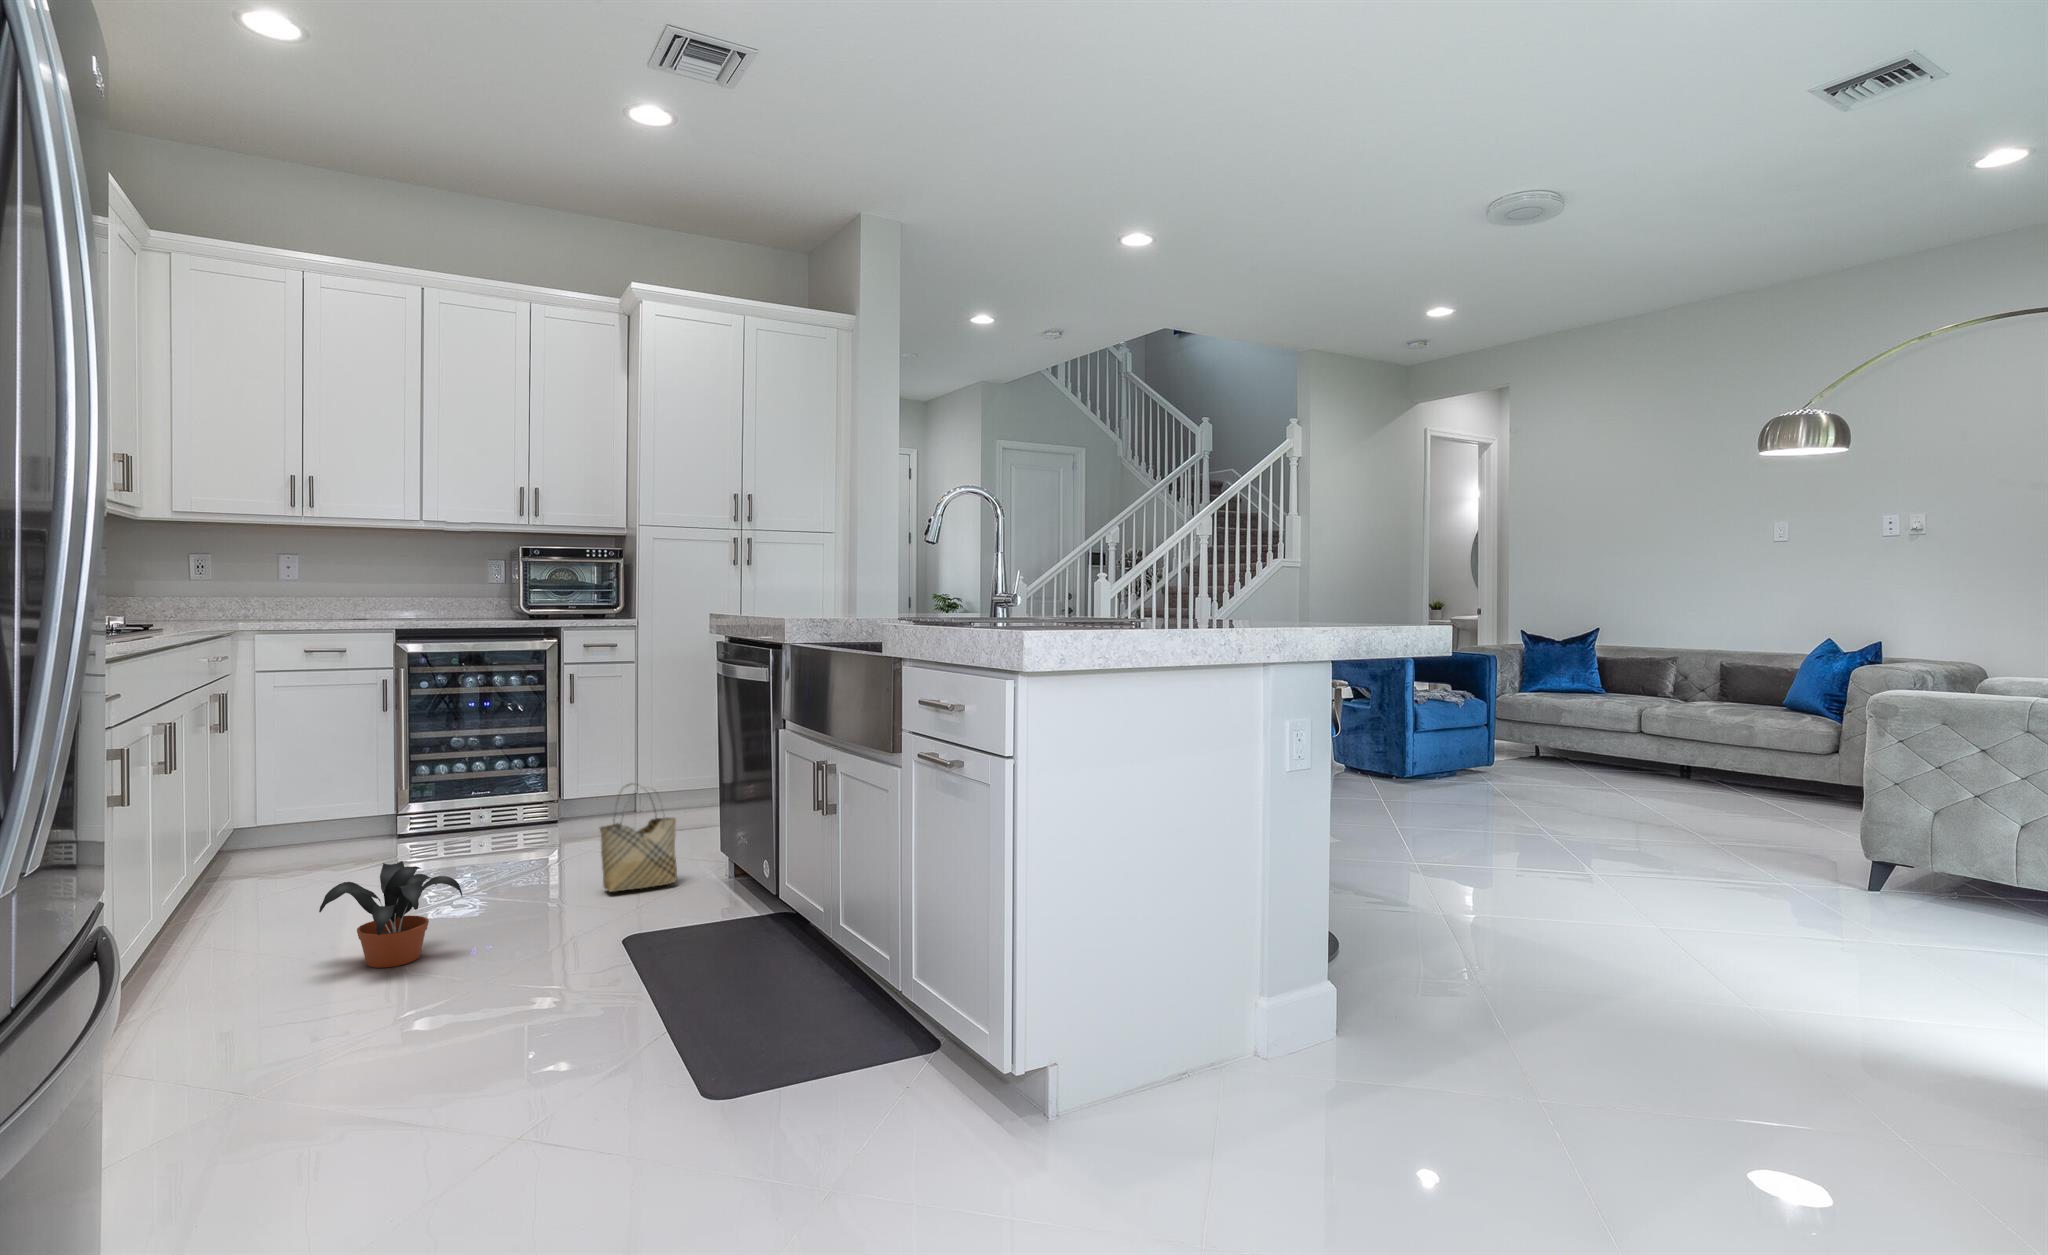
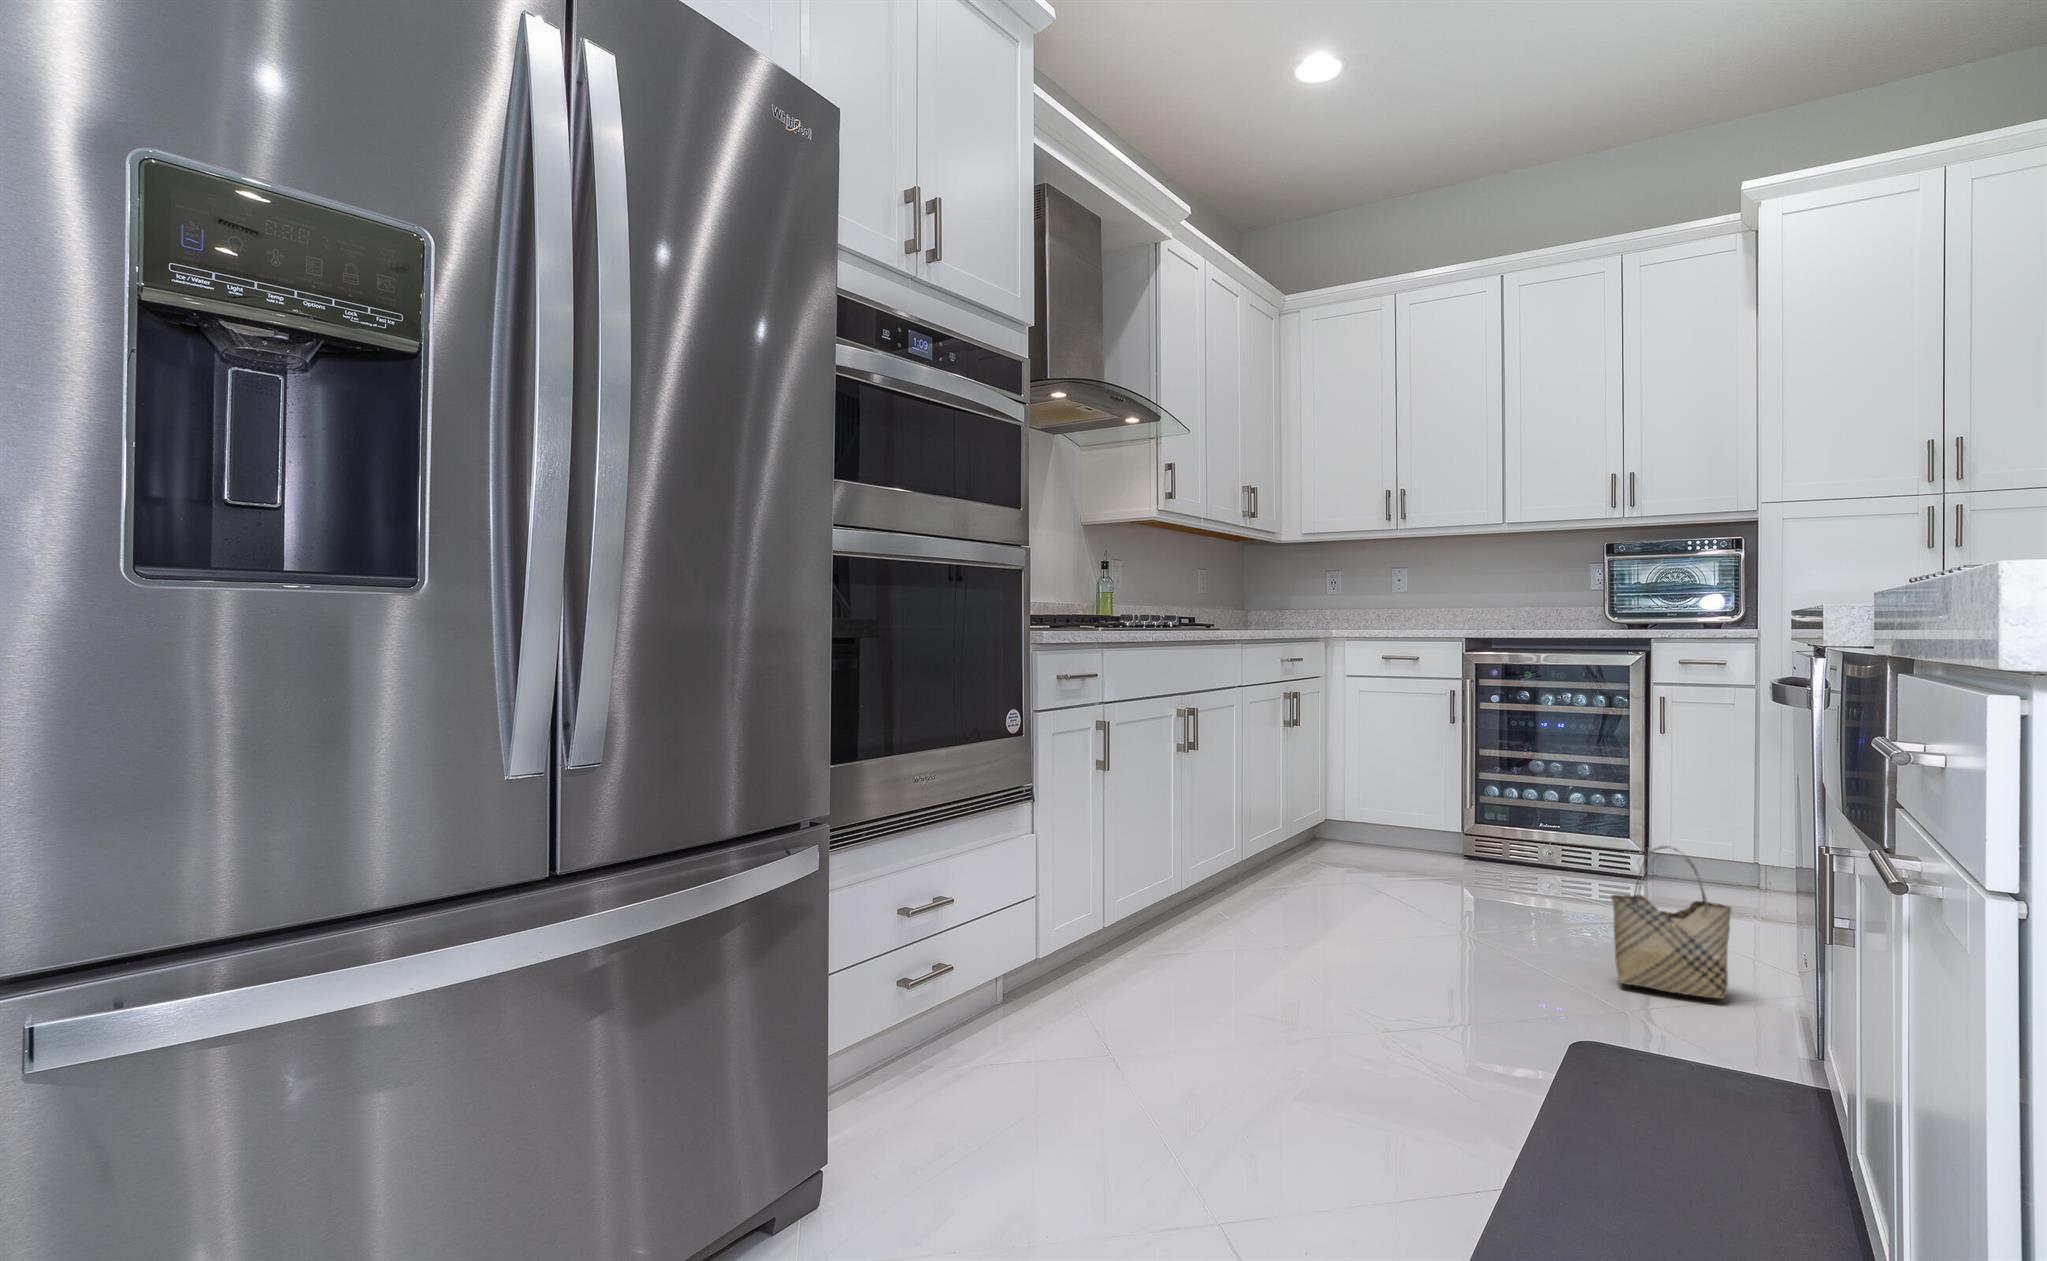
potted plant: present [319,861,462,968] -> none [1266,877,1400,990]

